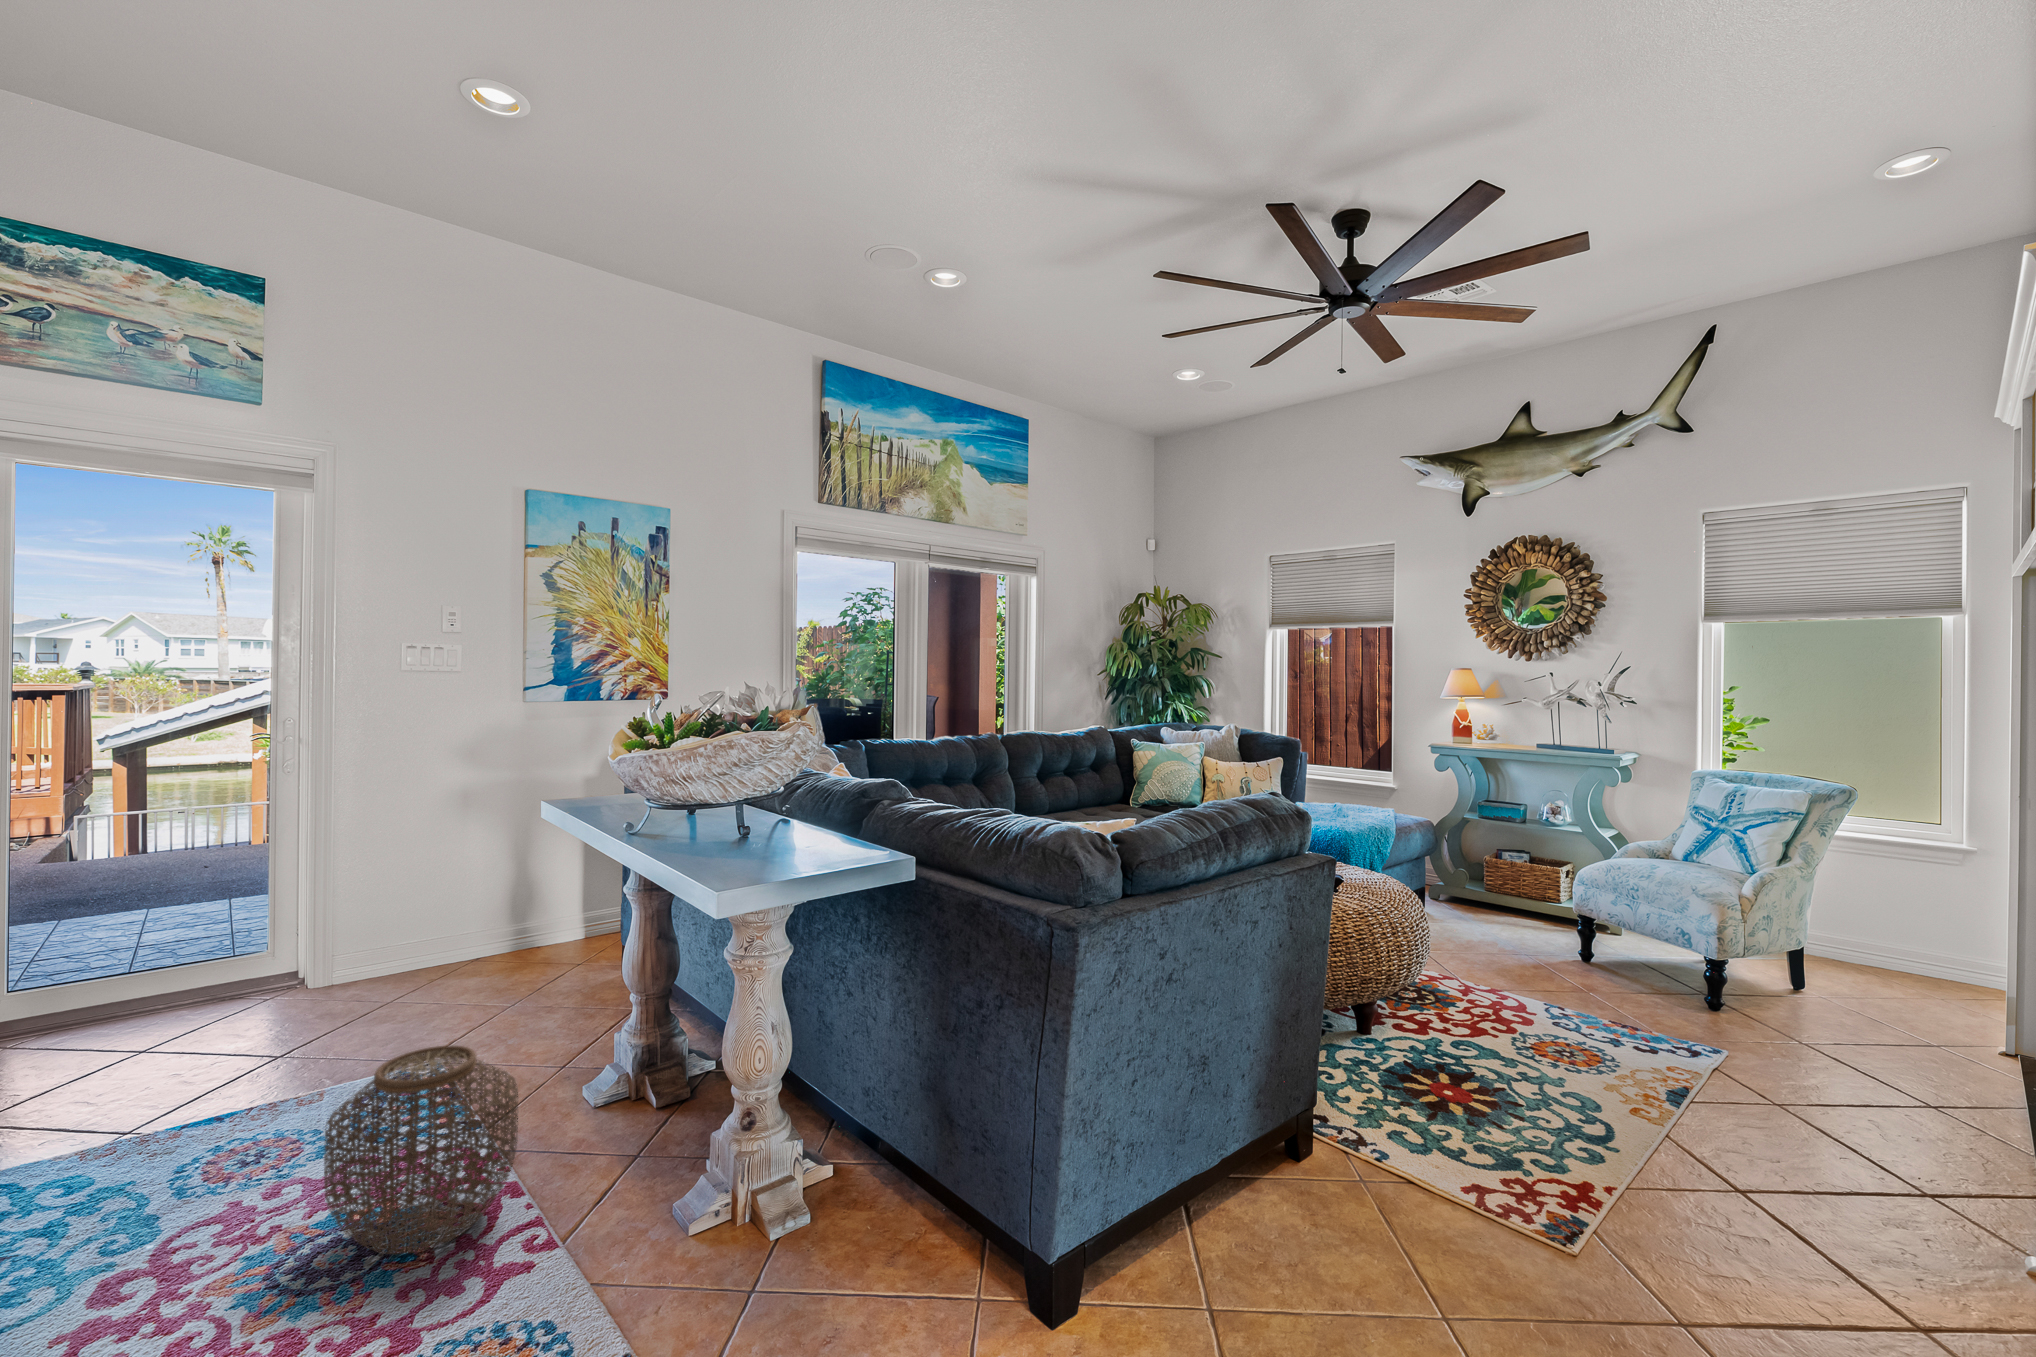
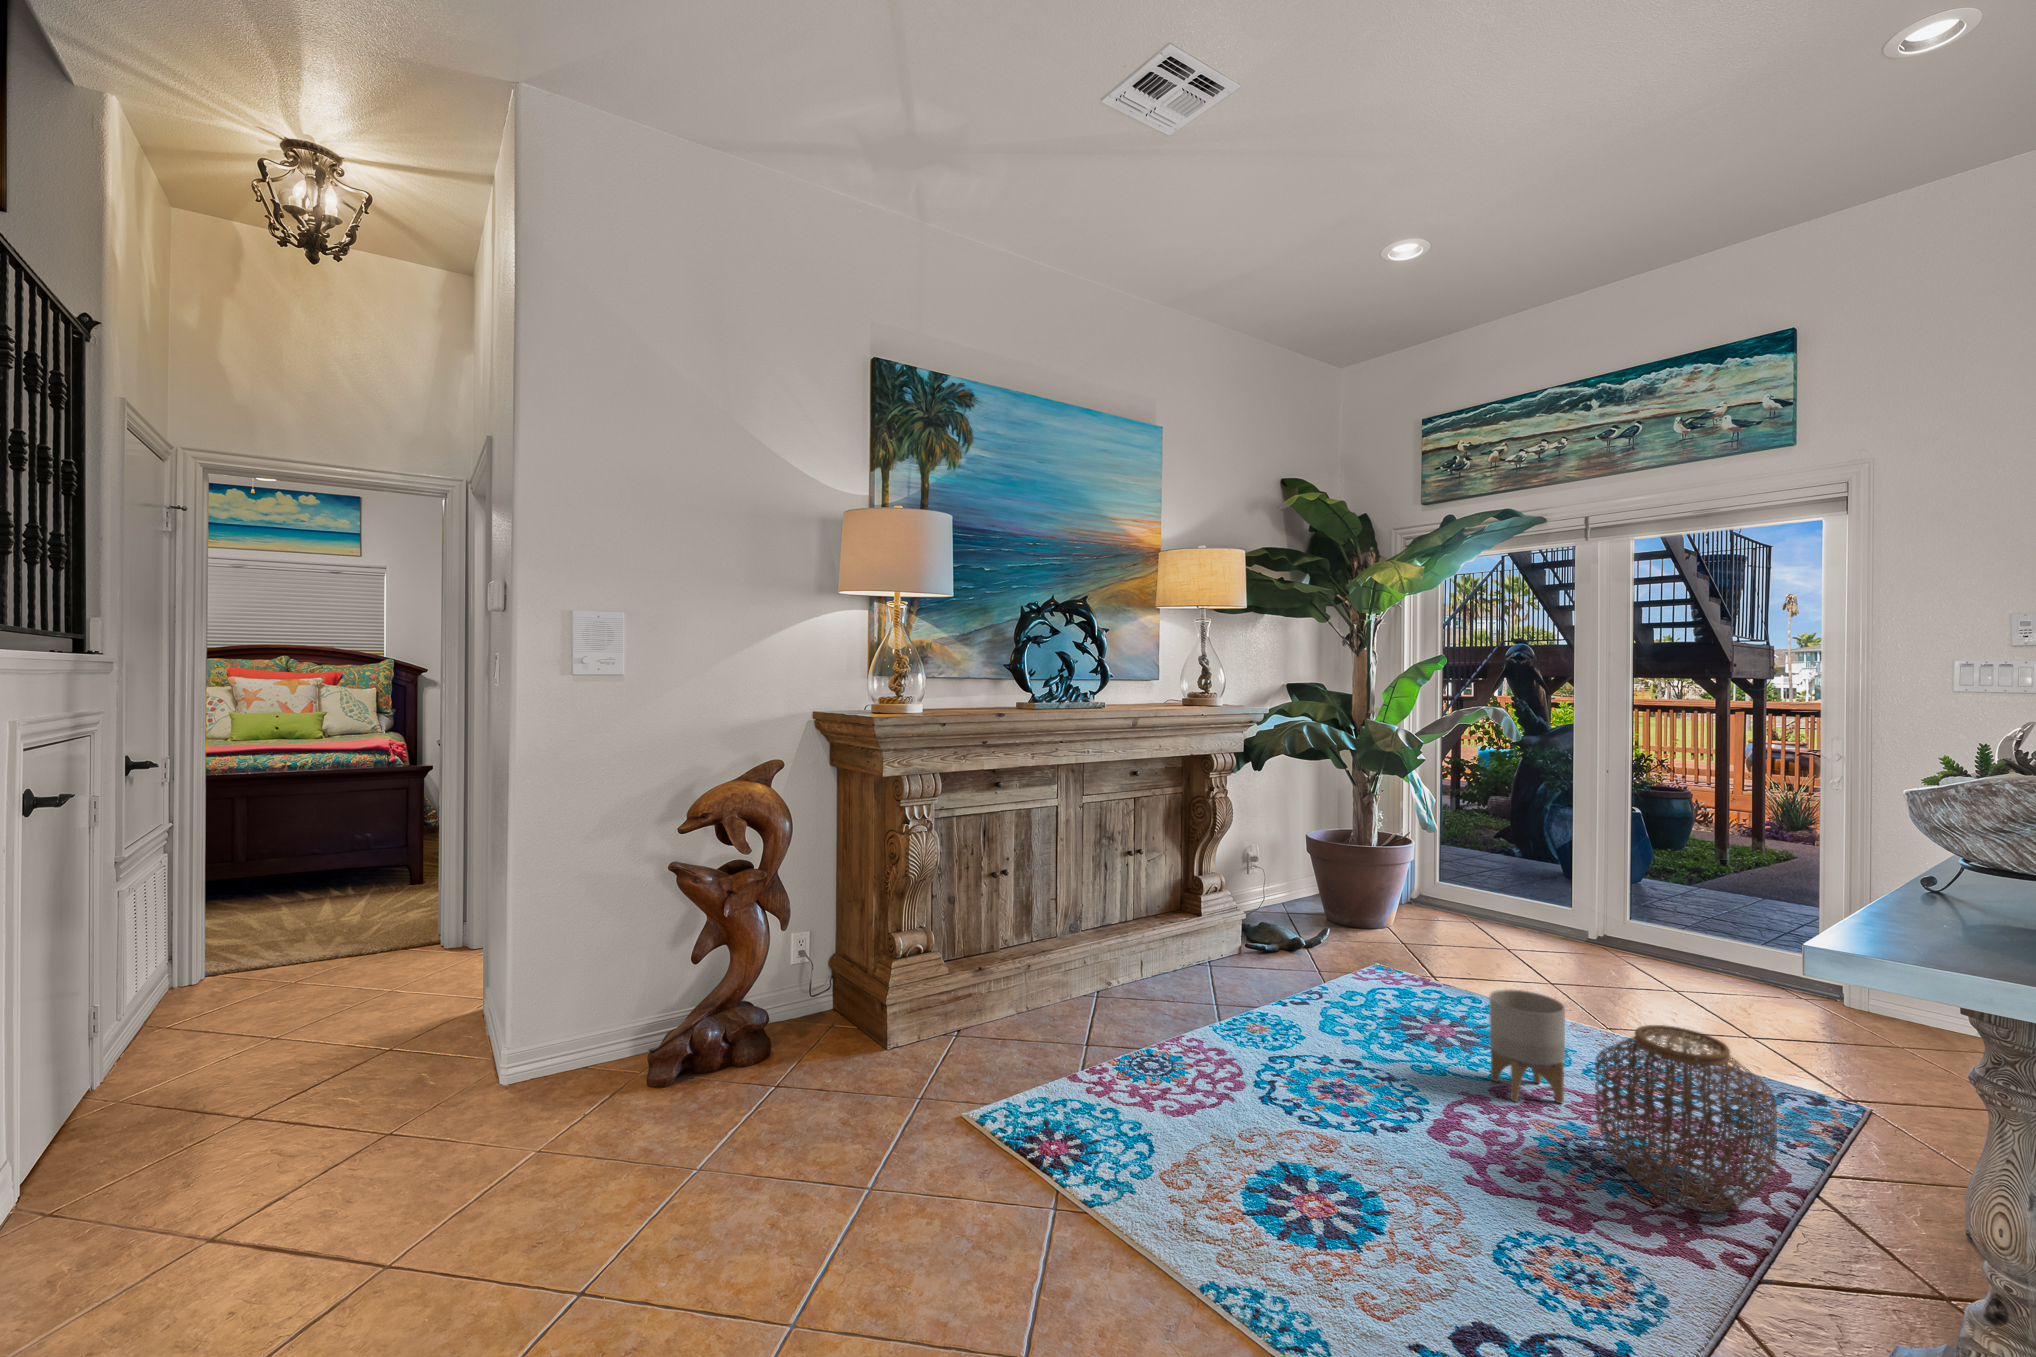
planter: none [71,1110,207,1292] -> present [1489,990,1565,1103]

